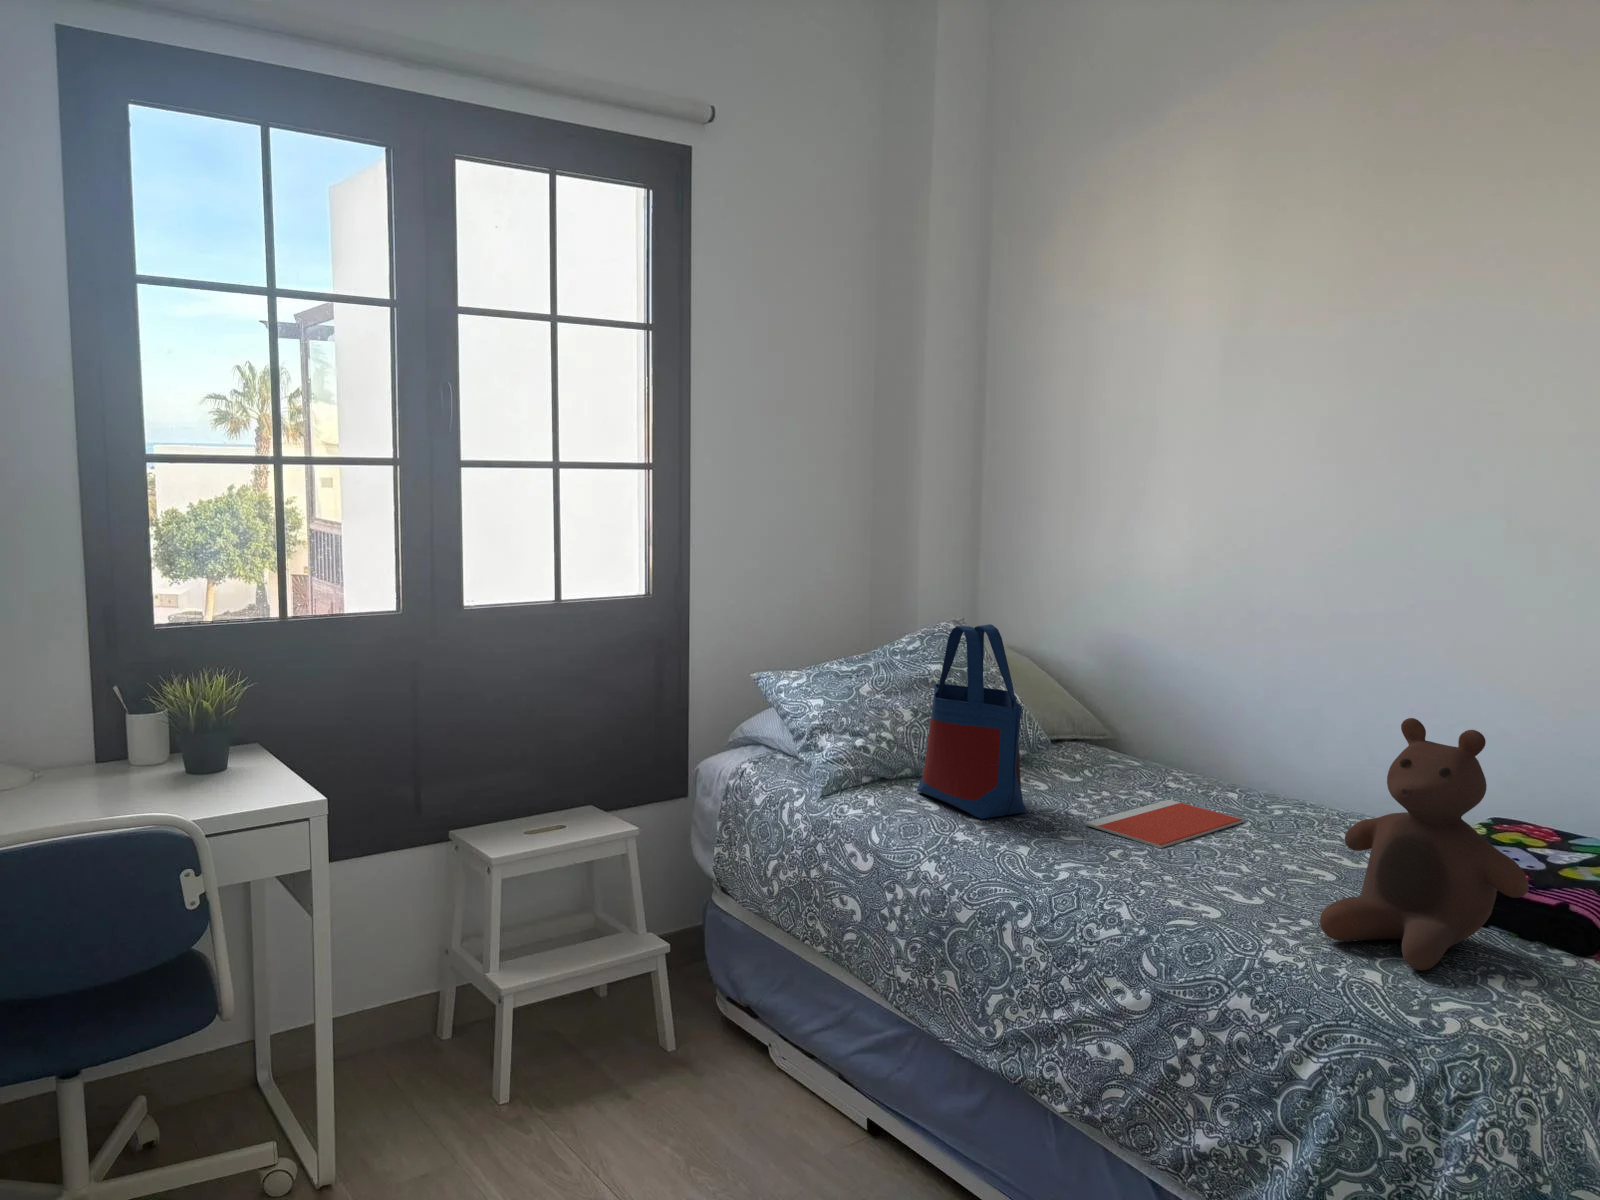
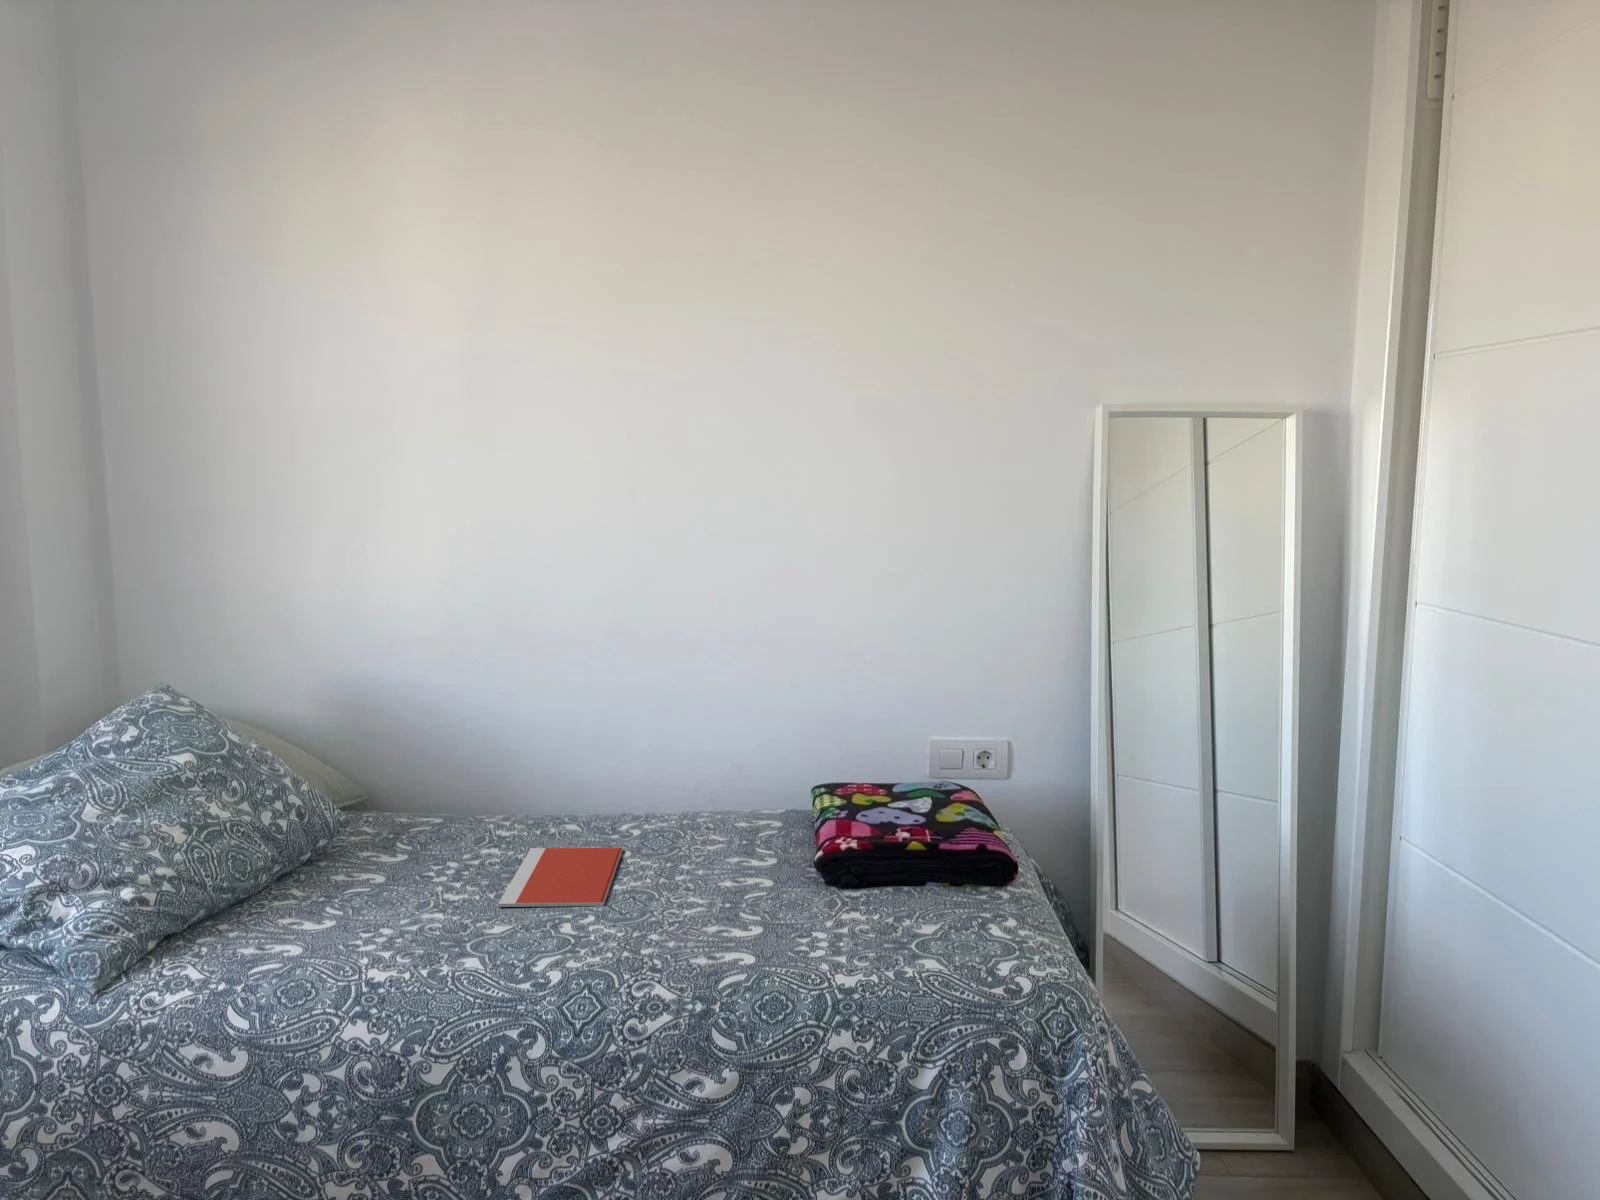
tote bag: present [917,624,1026,819] -> none [240,690,415,943]
stuffed bear: present [1320,718,1529,970] -> none [826,713,994,944]

